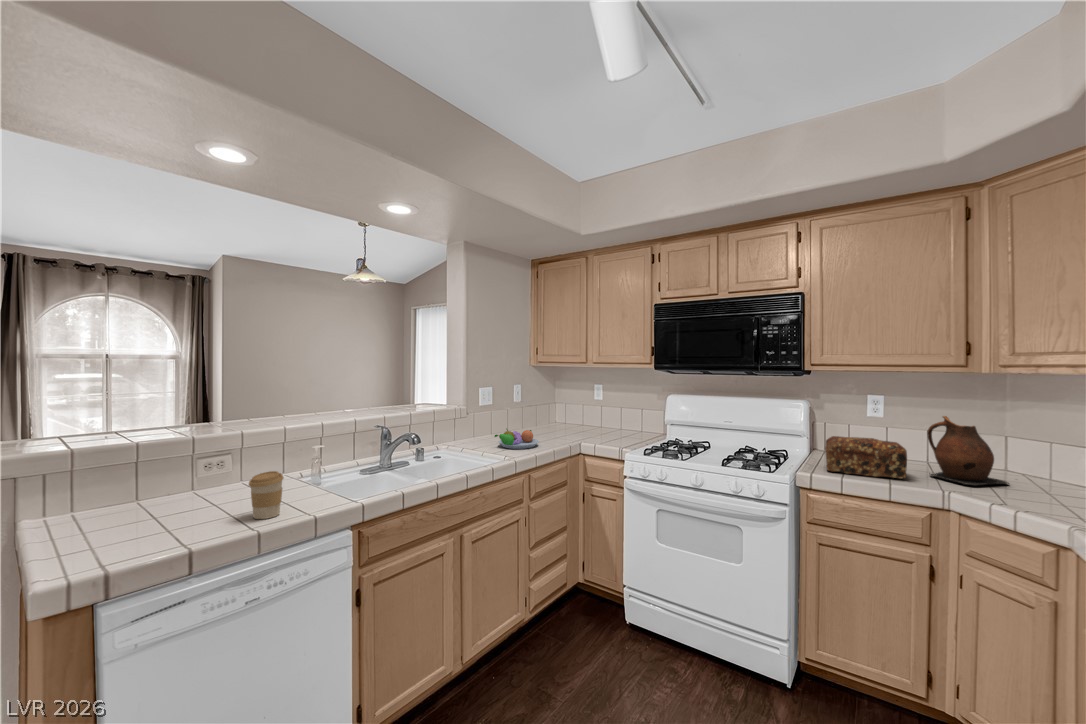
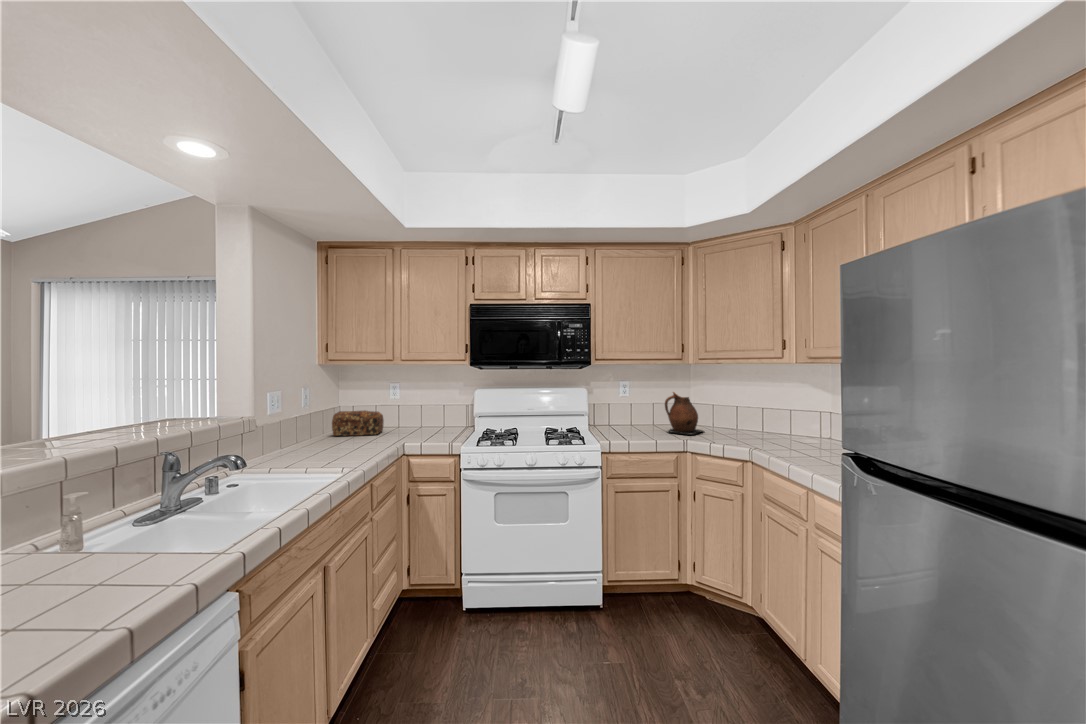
fruit bowl: present [494,429,539,449] -> none [312,437,364,460]
bread loaf: present [825,436,907,479] -> present [332,411,384,436]
coffee cup: present [249,471,284,519] -> none [59,534,127,617]

